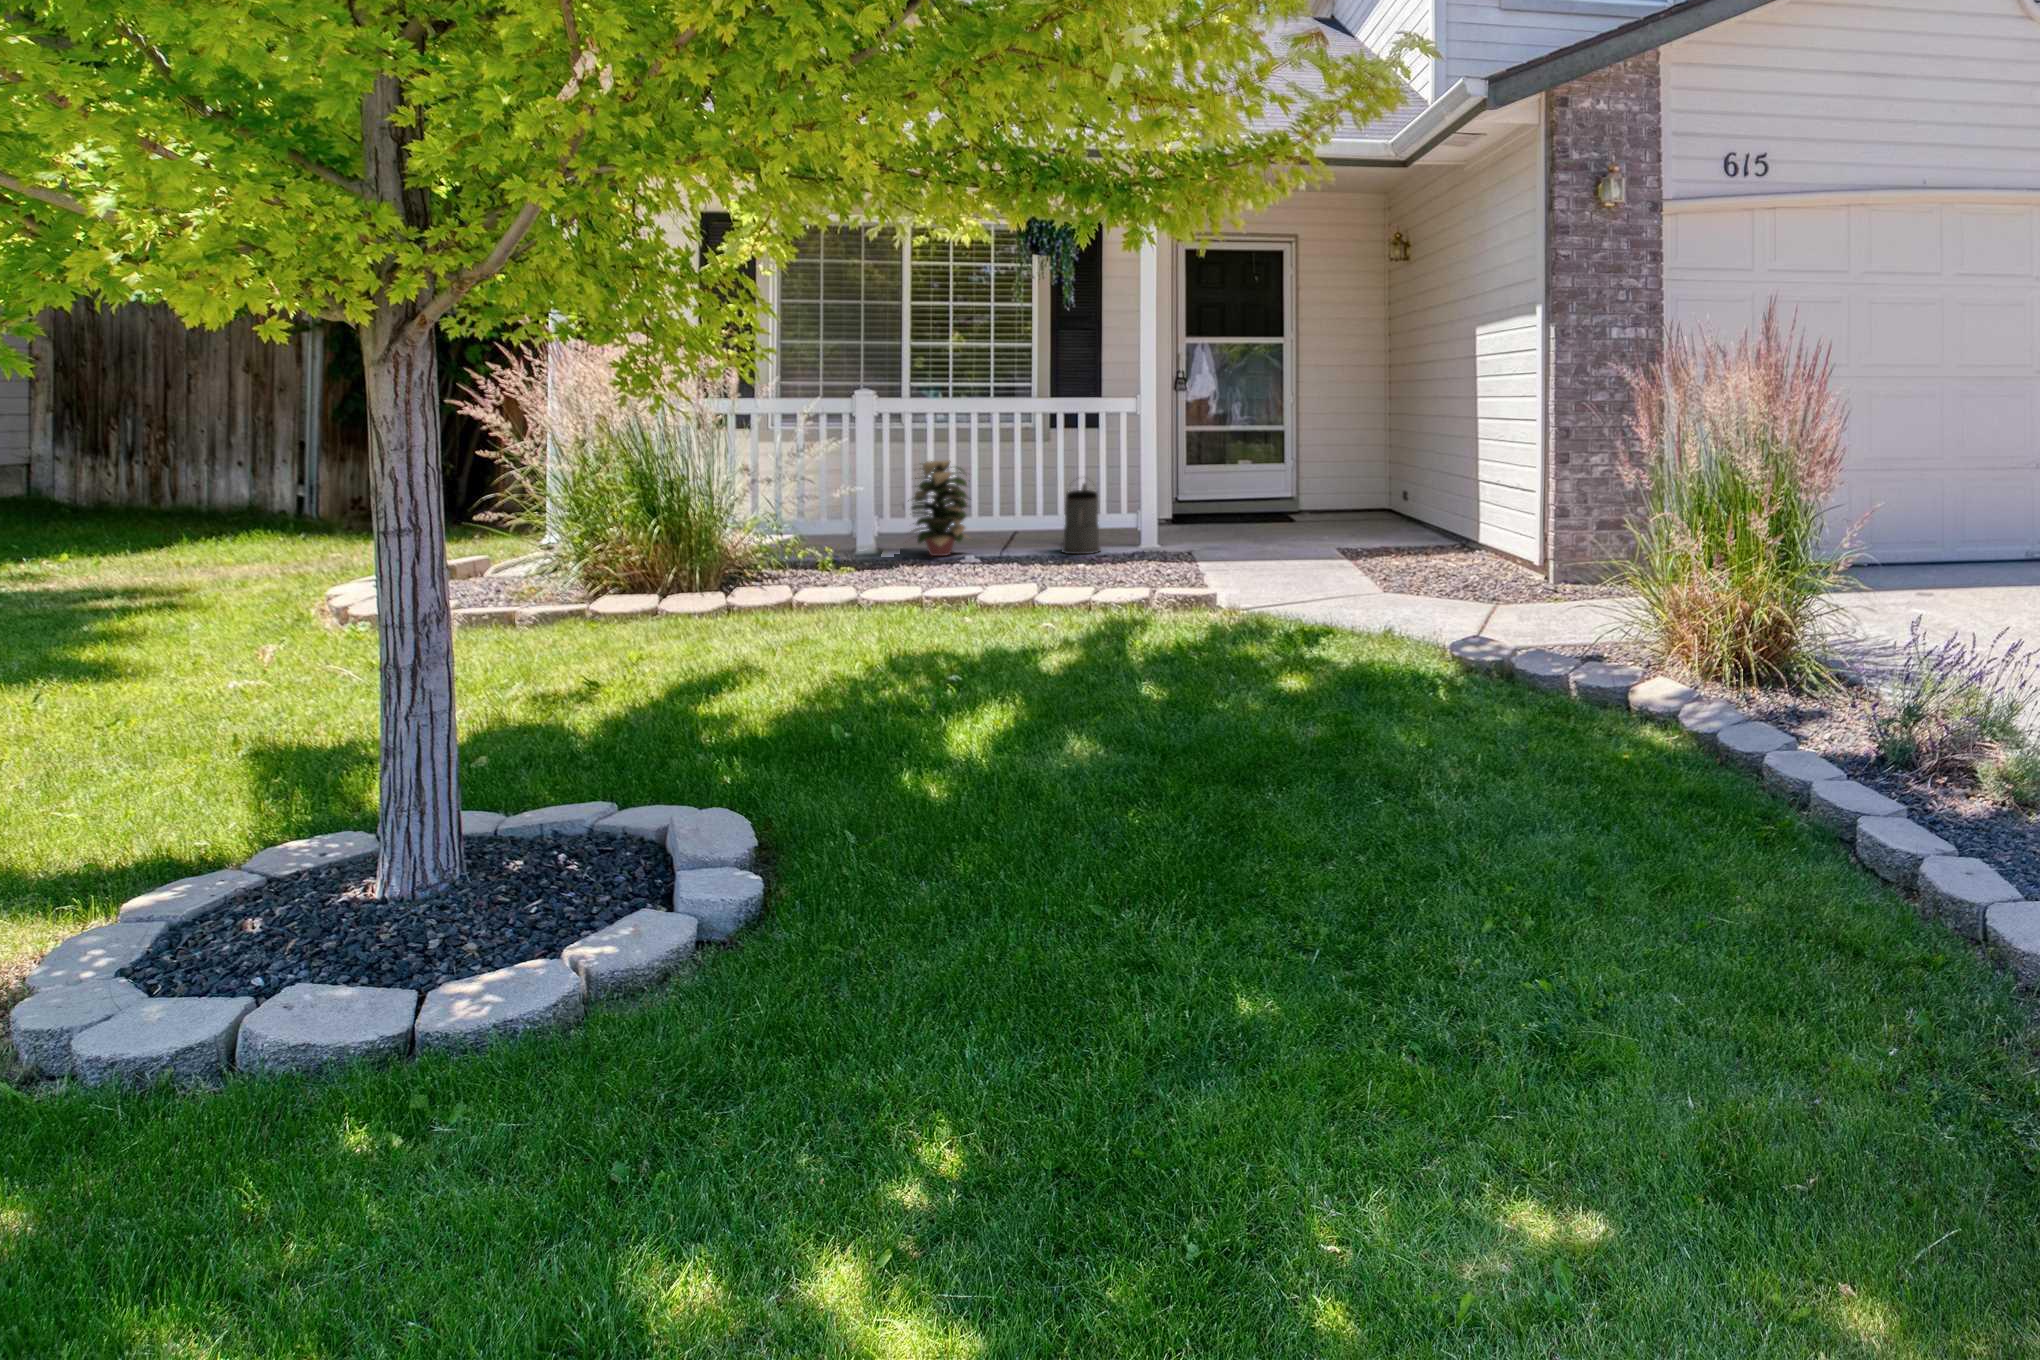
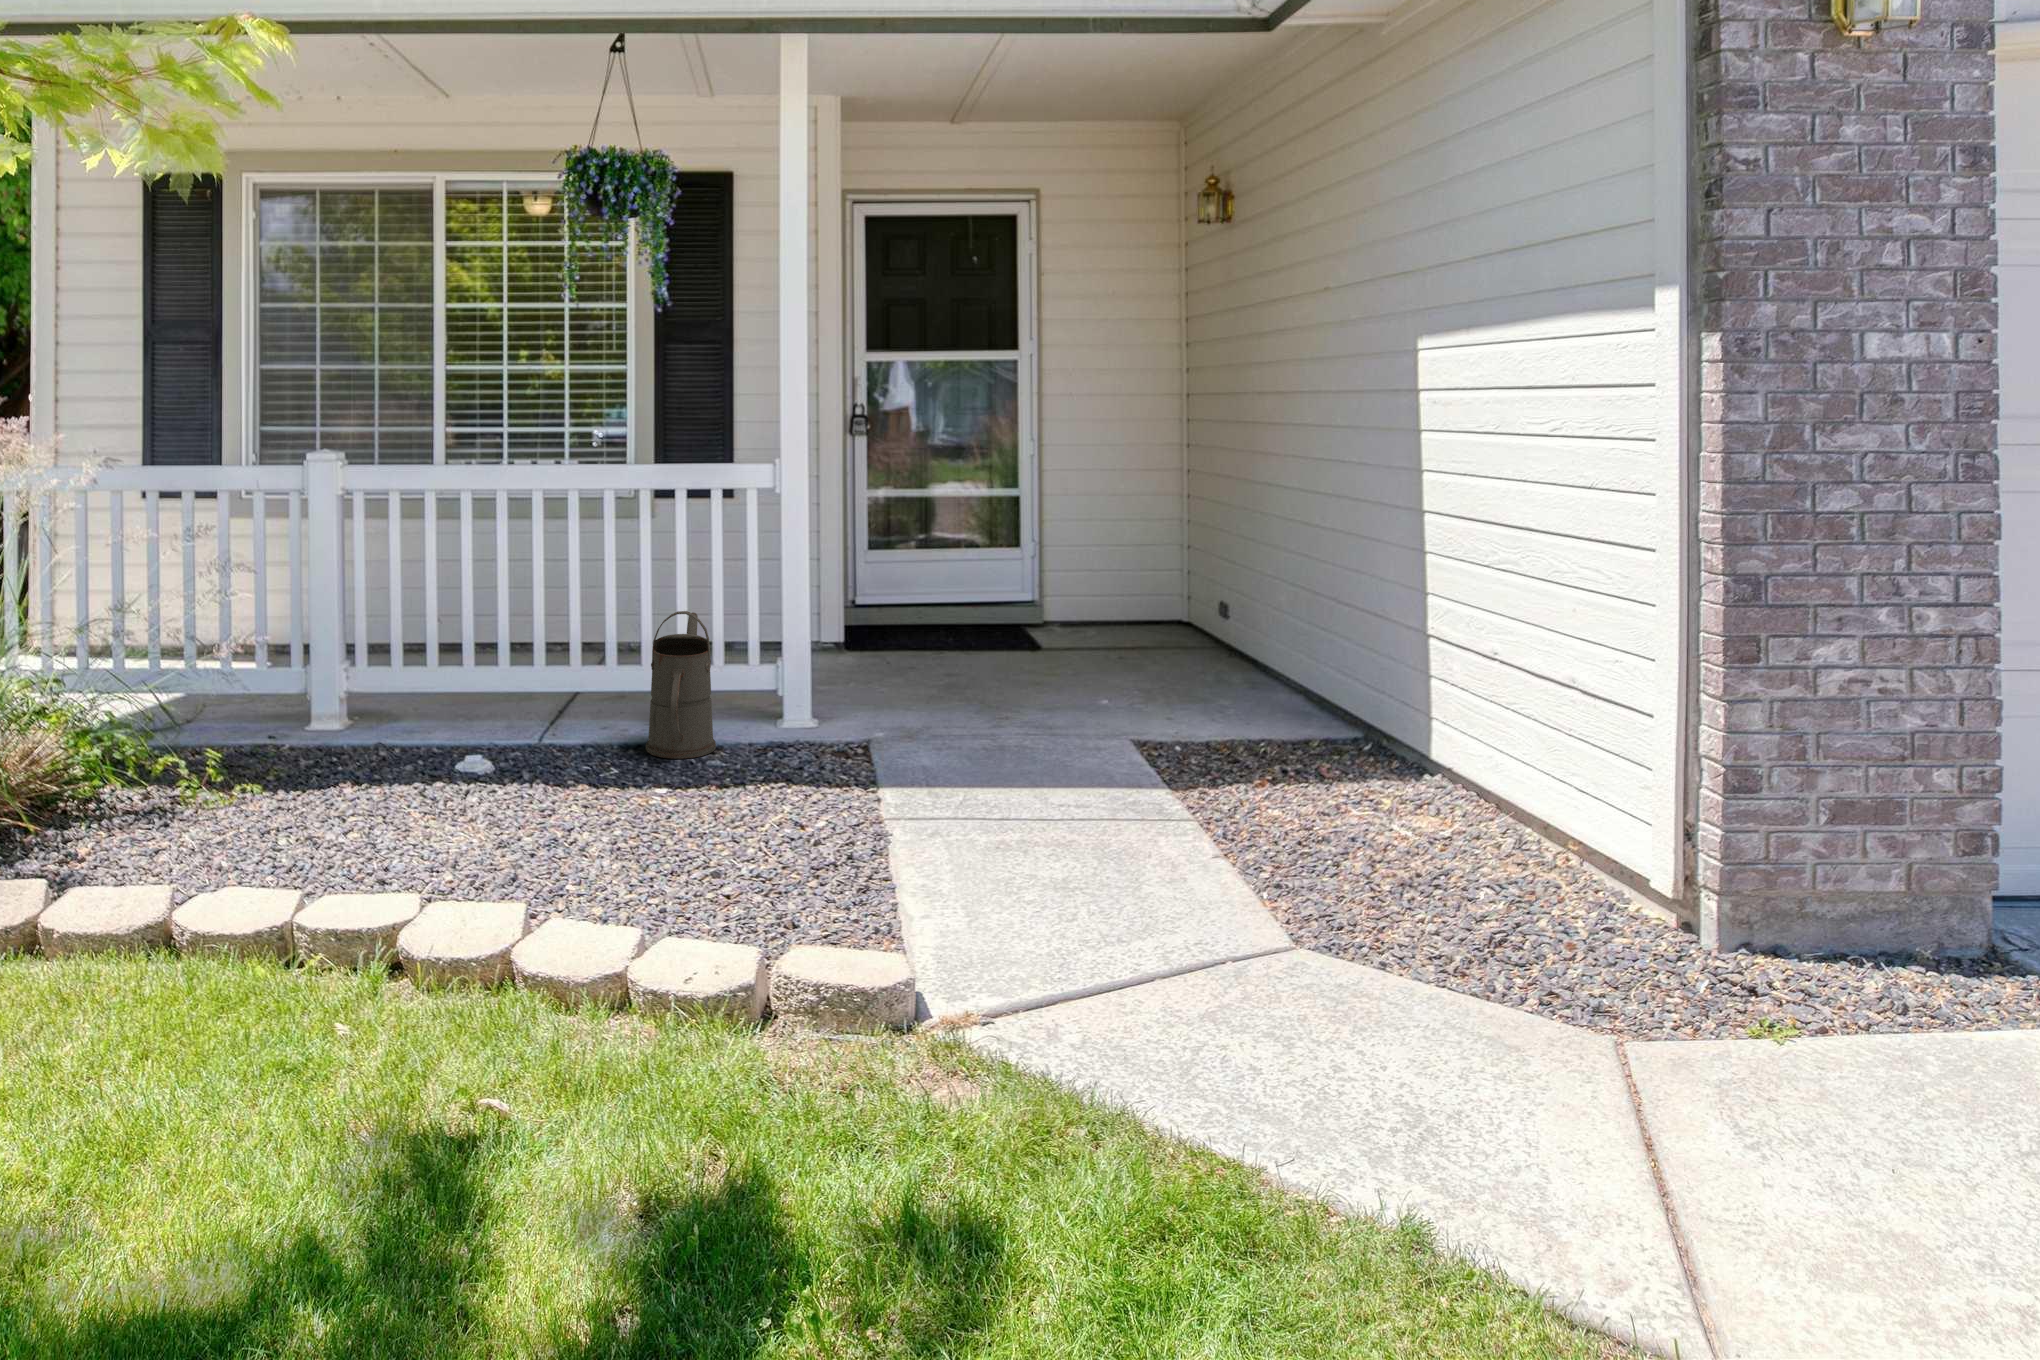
decorative plant: present [908,461,971,556] -> none [373,577,499,752]

